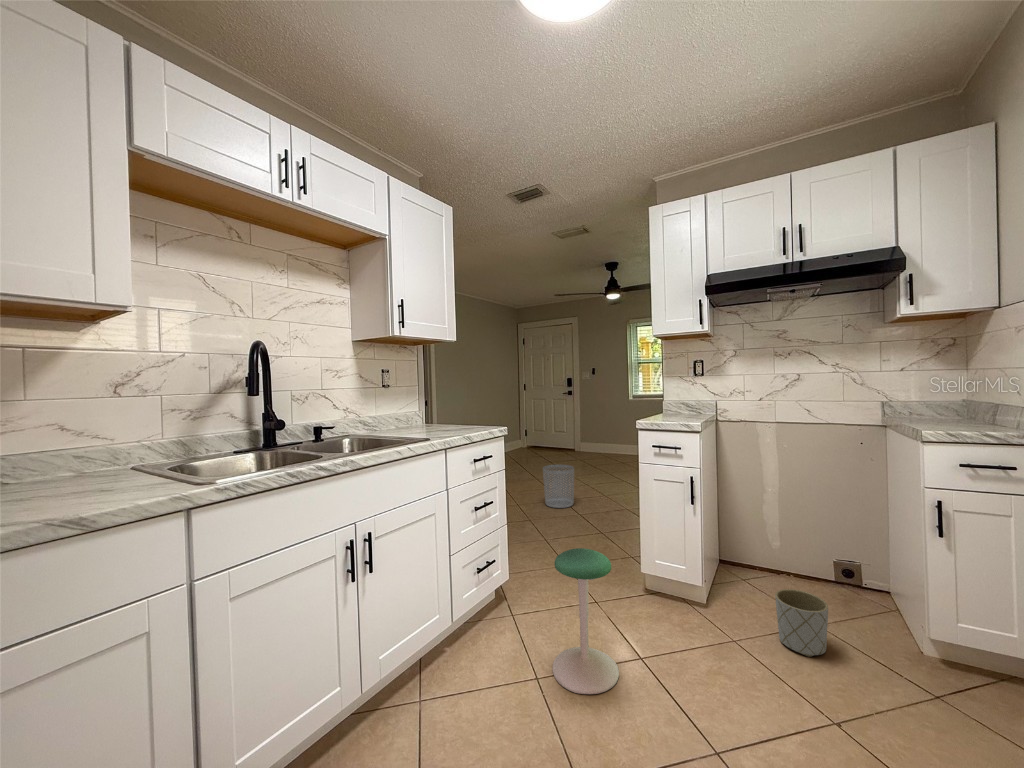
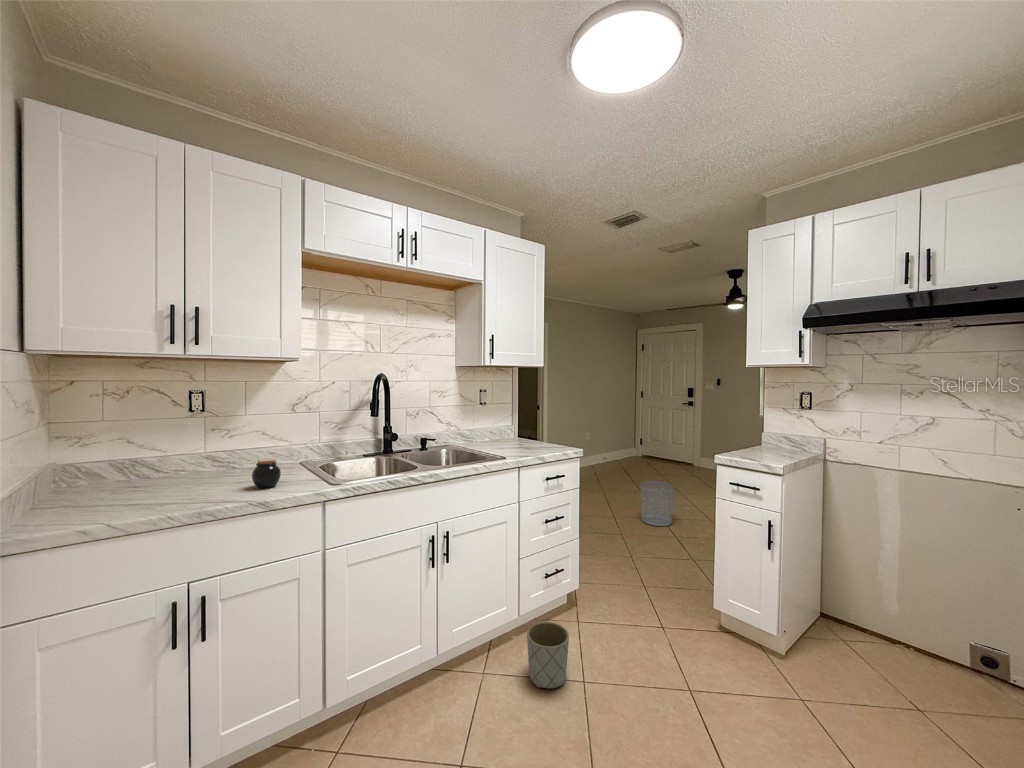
jar: none [49,453,106,500] -> present [252,458,281,488]
stool: present [553,548,619,694] -> none [599,573,663,710]
planter: present [775,589,828,657] -> present [527,622,569,688]

